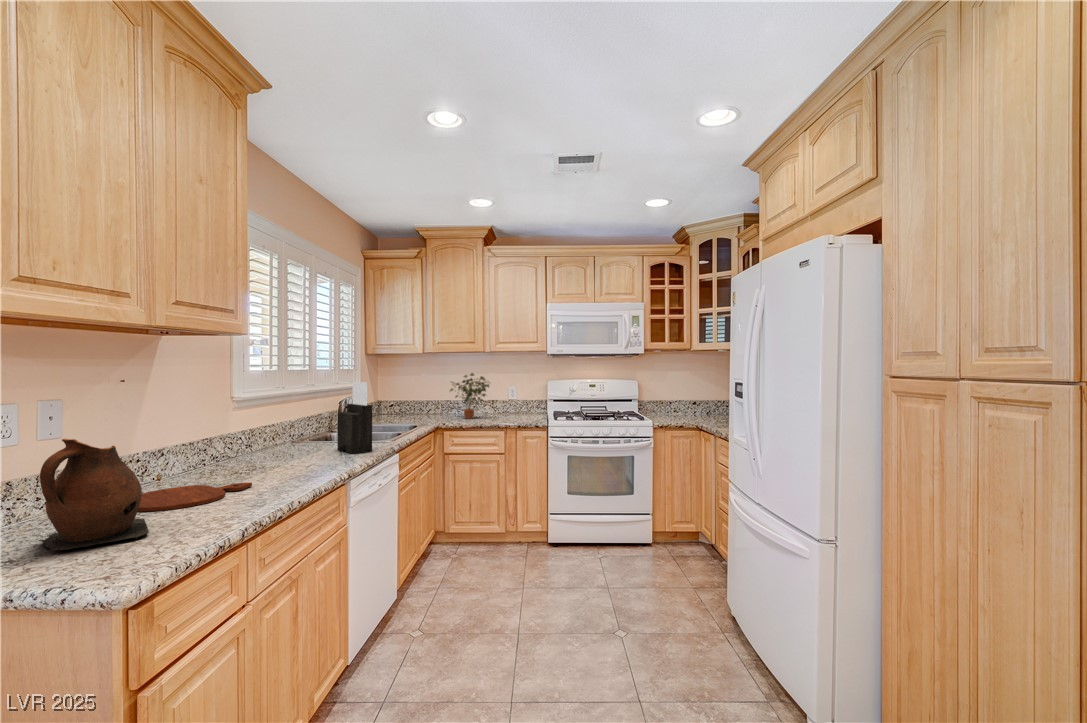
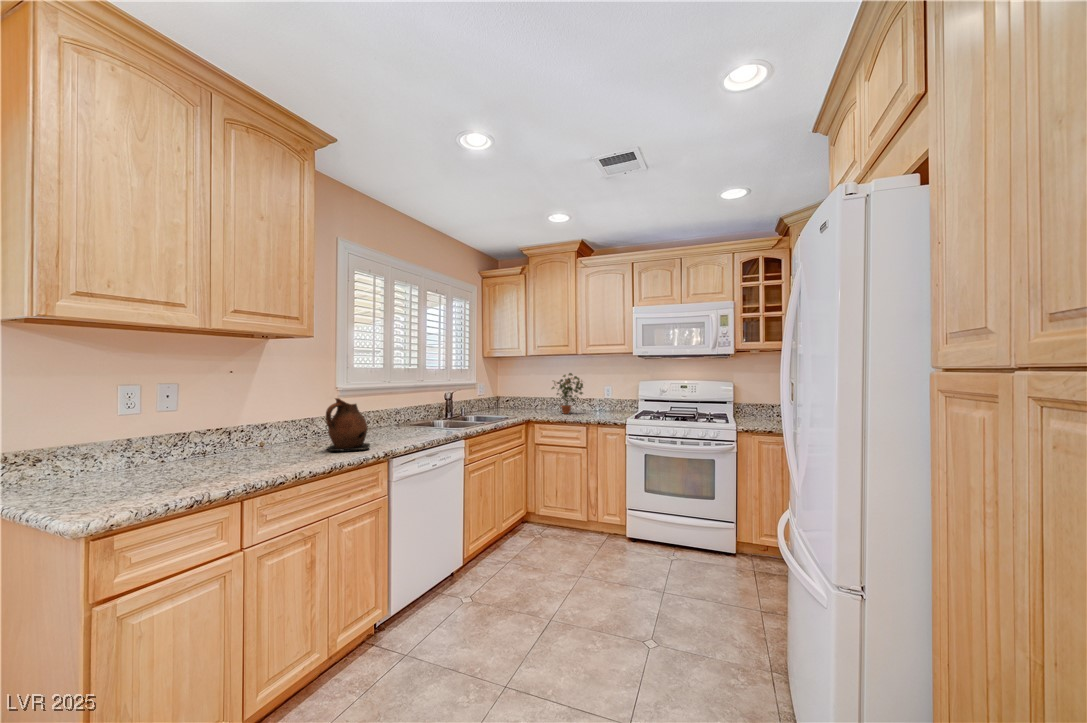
knife block: present [338,382,372,454] -> none [413,377,438,437]
ceramic pitcher: present [40,439,149,551] -> present [326,398,370,451]
cutting board: present [138,483,252,512] -> none [202,452,304,469]

